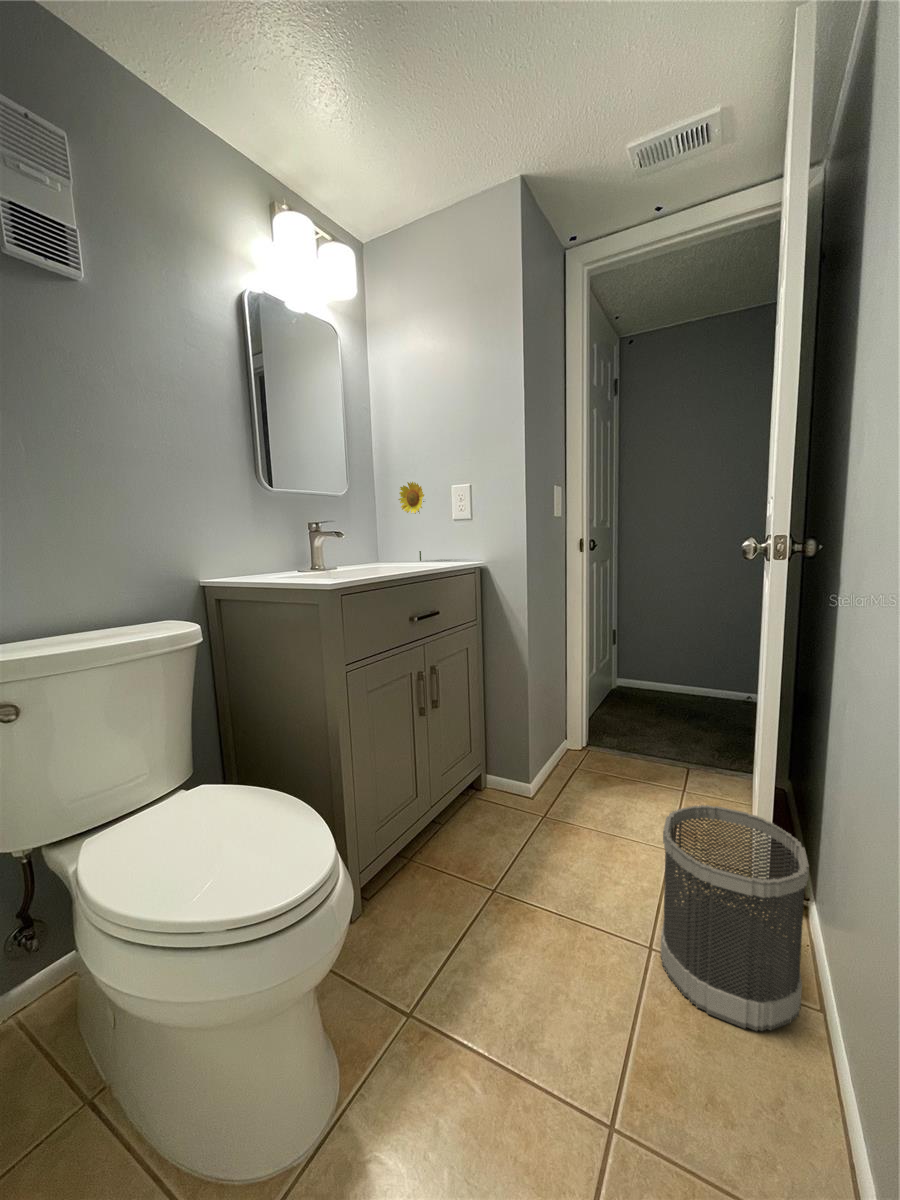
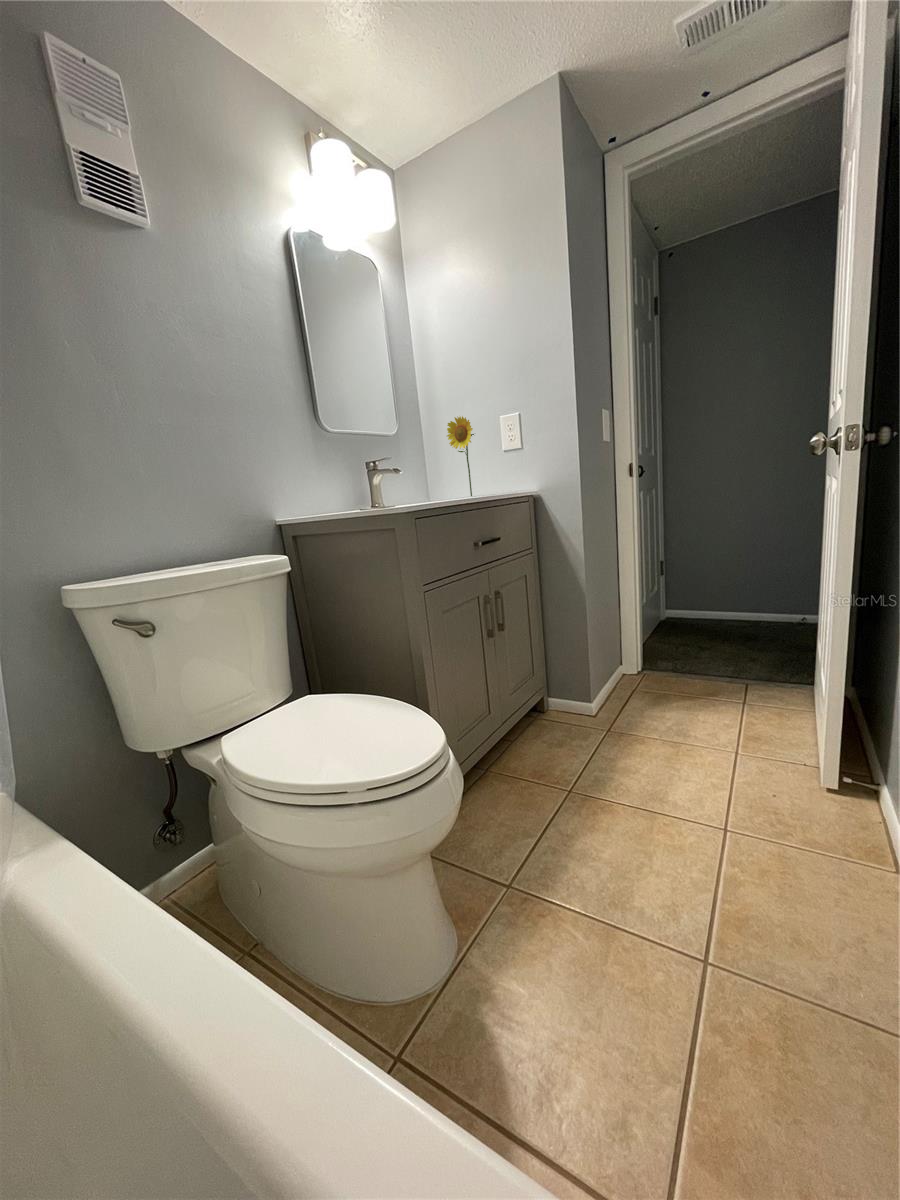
wastebasket: present [660,805,809,1031] -> none [736,698,886,889]

